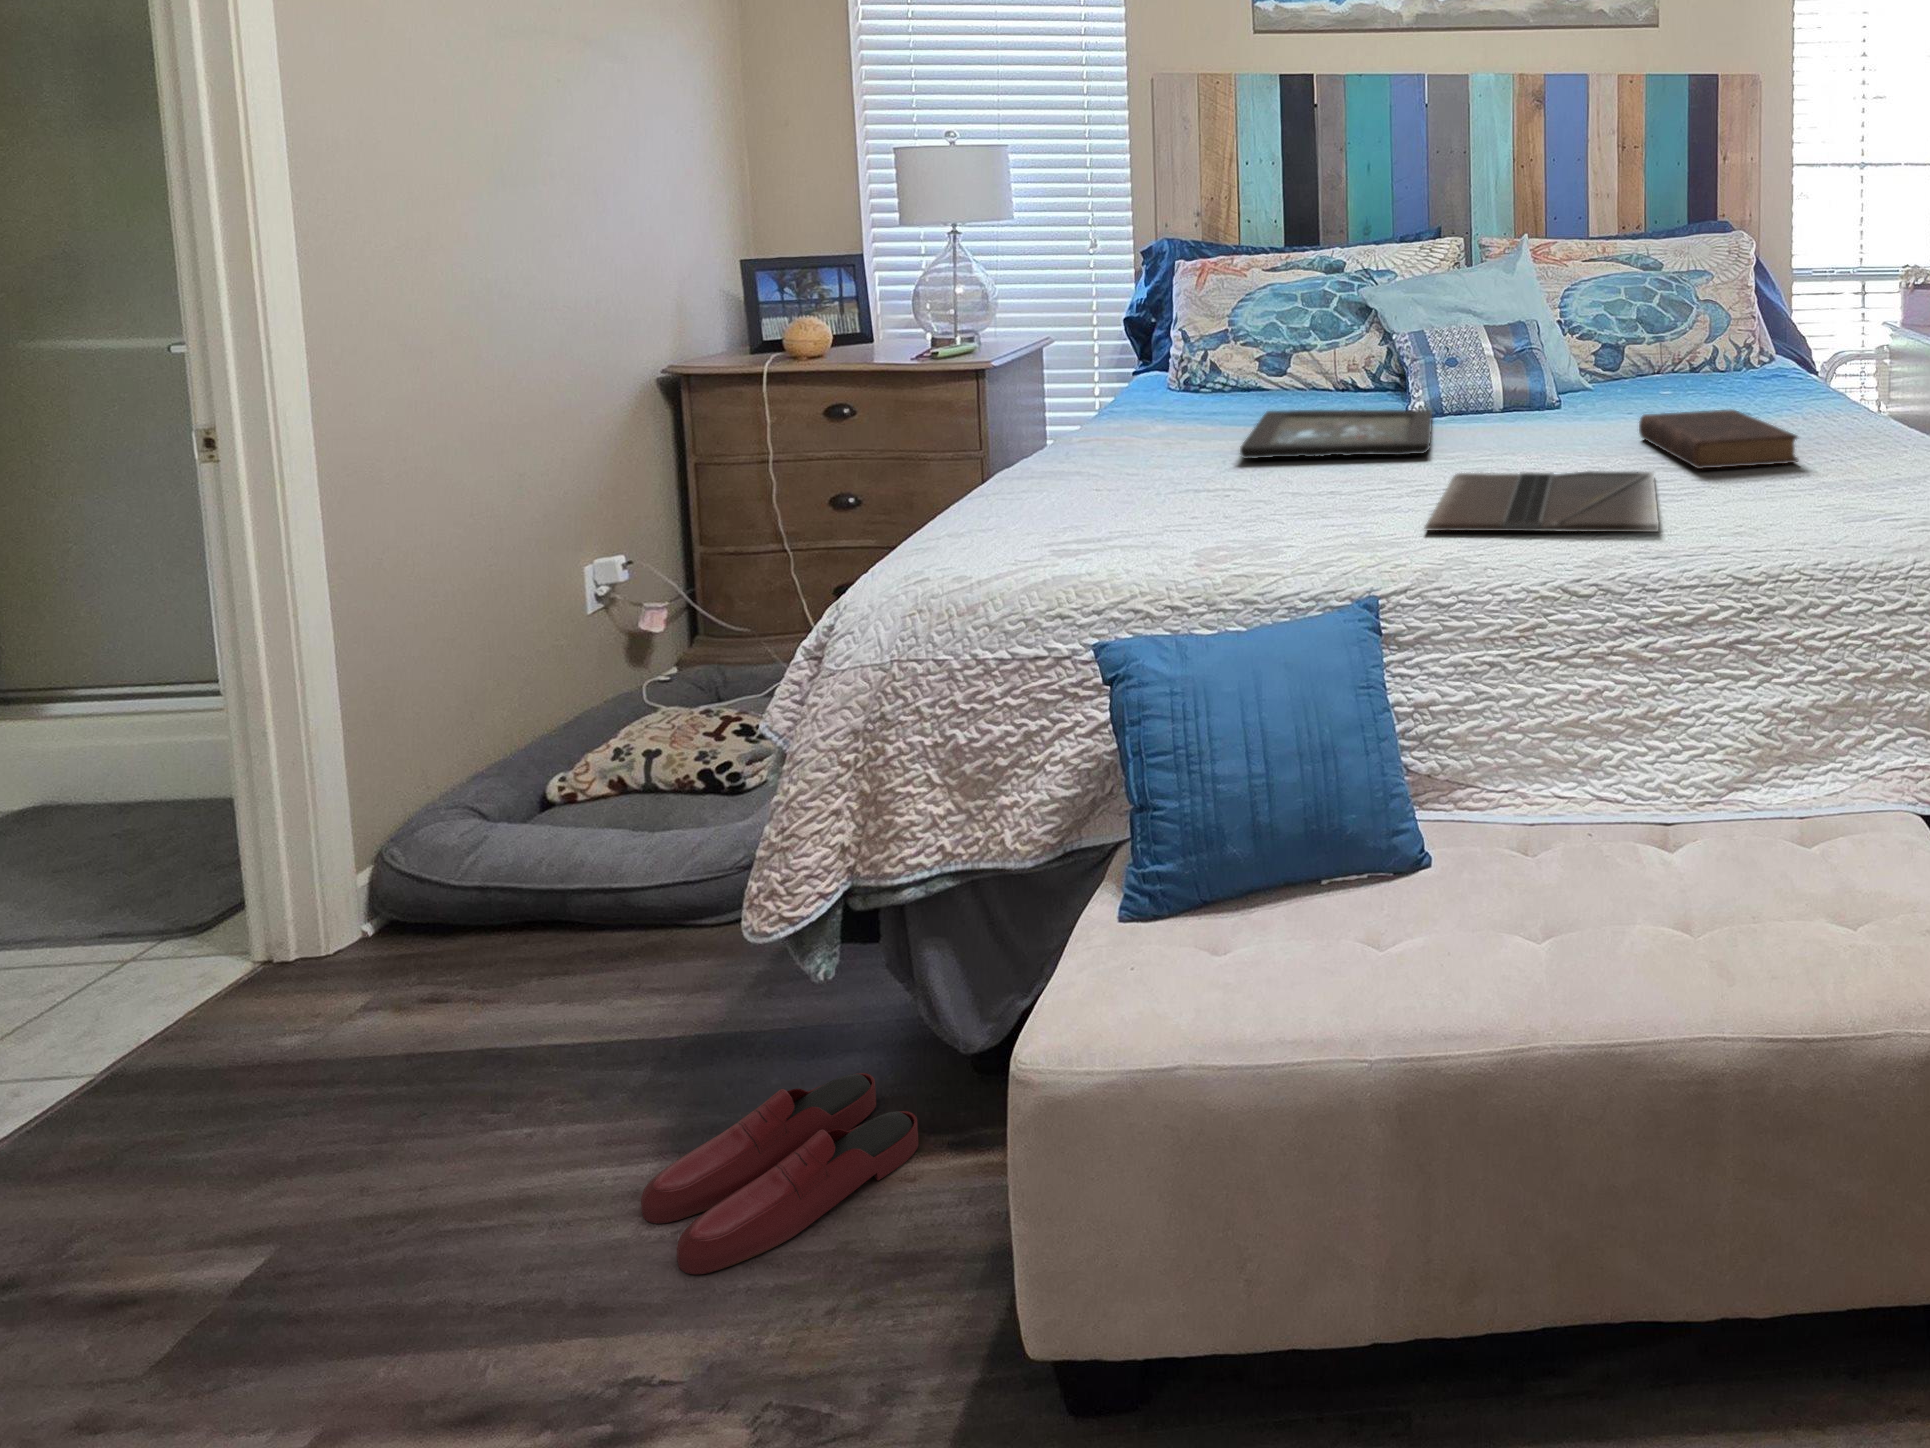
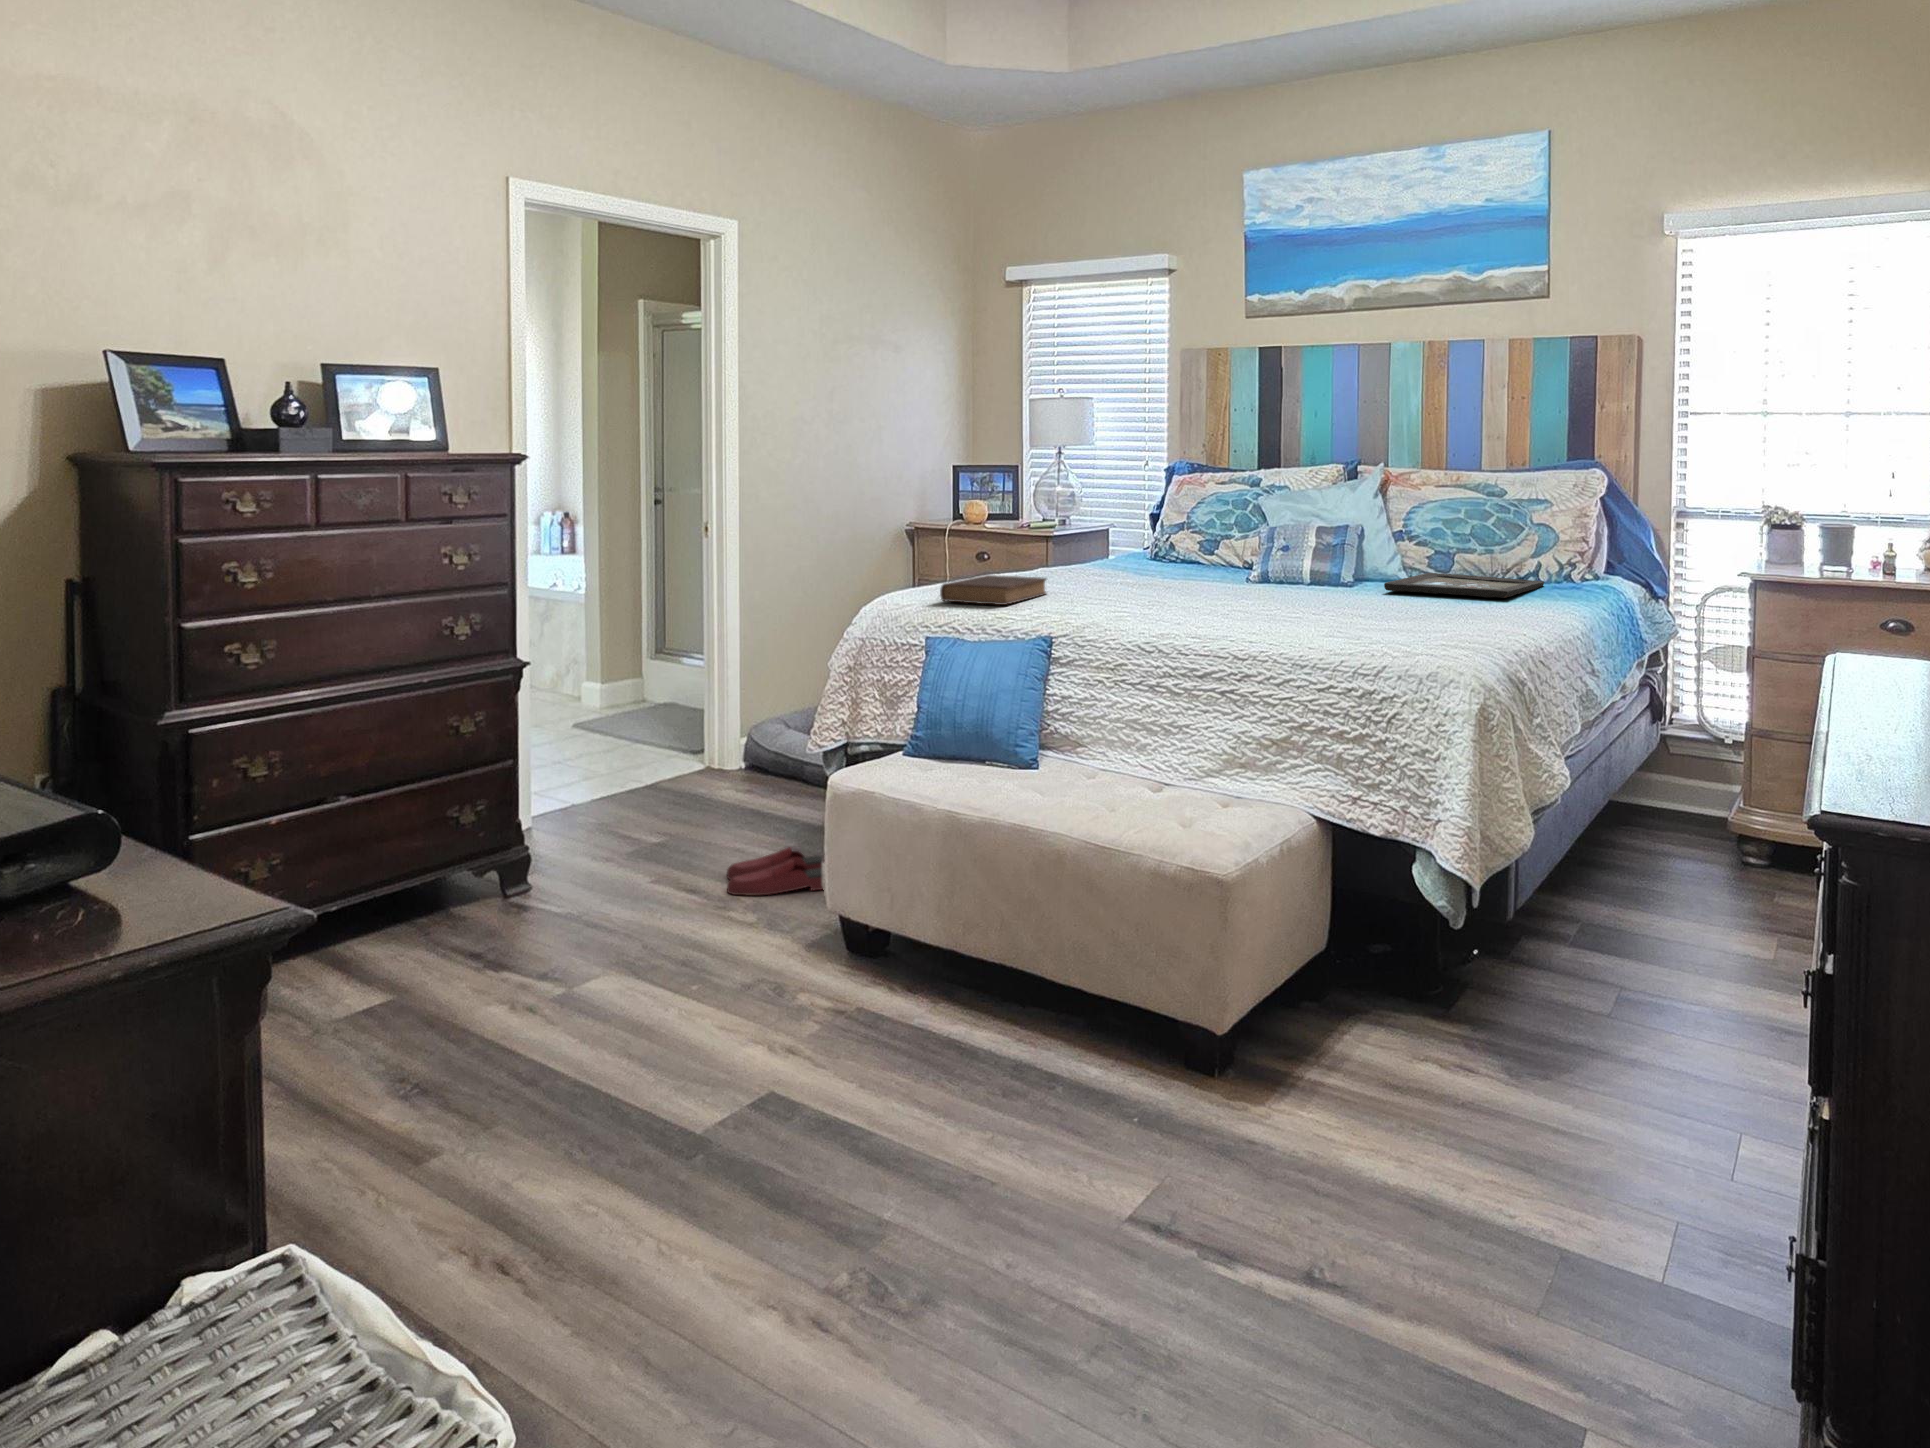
tray: present [1240,410,1432,458] -> present [1384,573,1544,598]
book: present [1639,410,1798,469] -> present [940,575,1047,605]
laptop: present [1425,471,1659,532] -> none [1100,601,1292,627]

